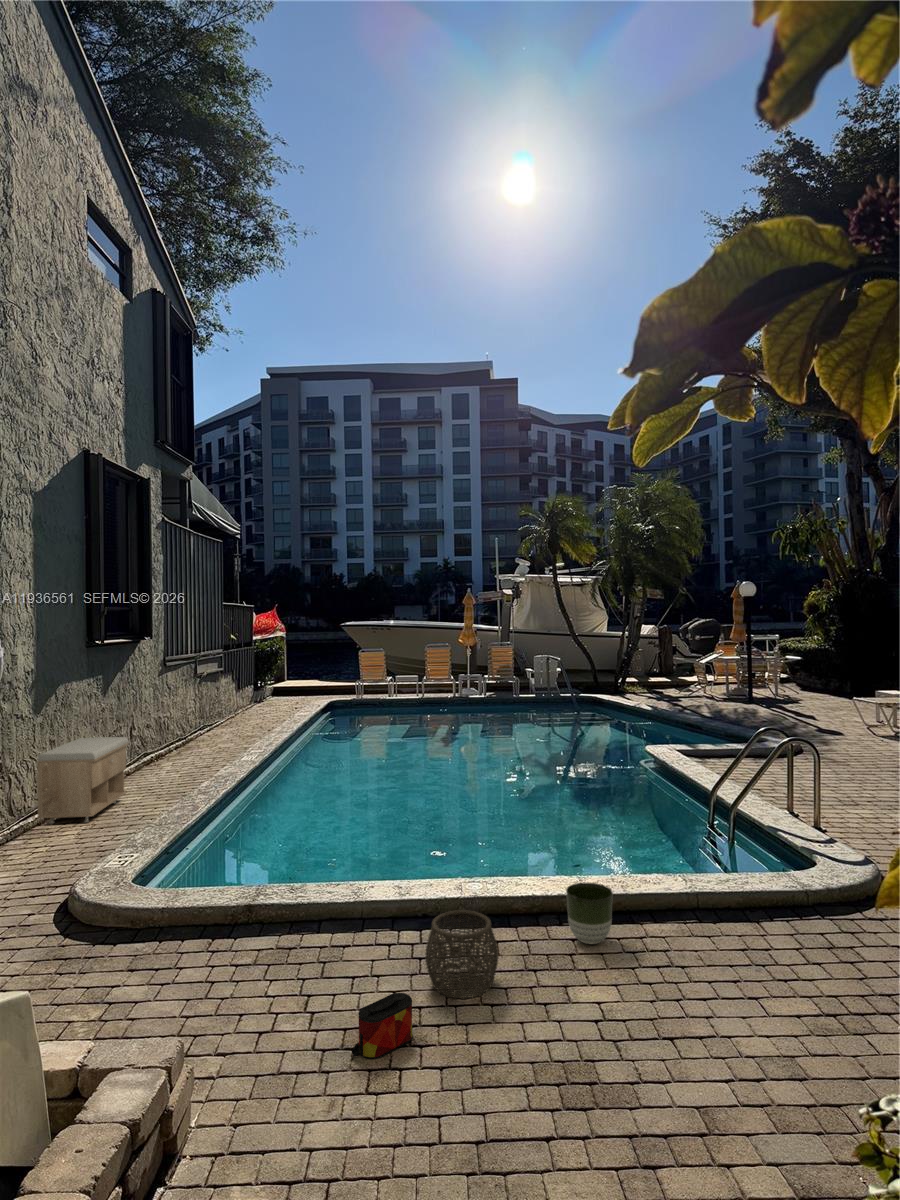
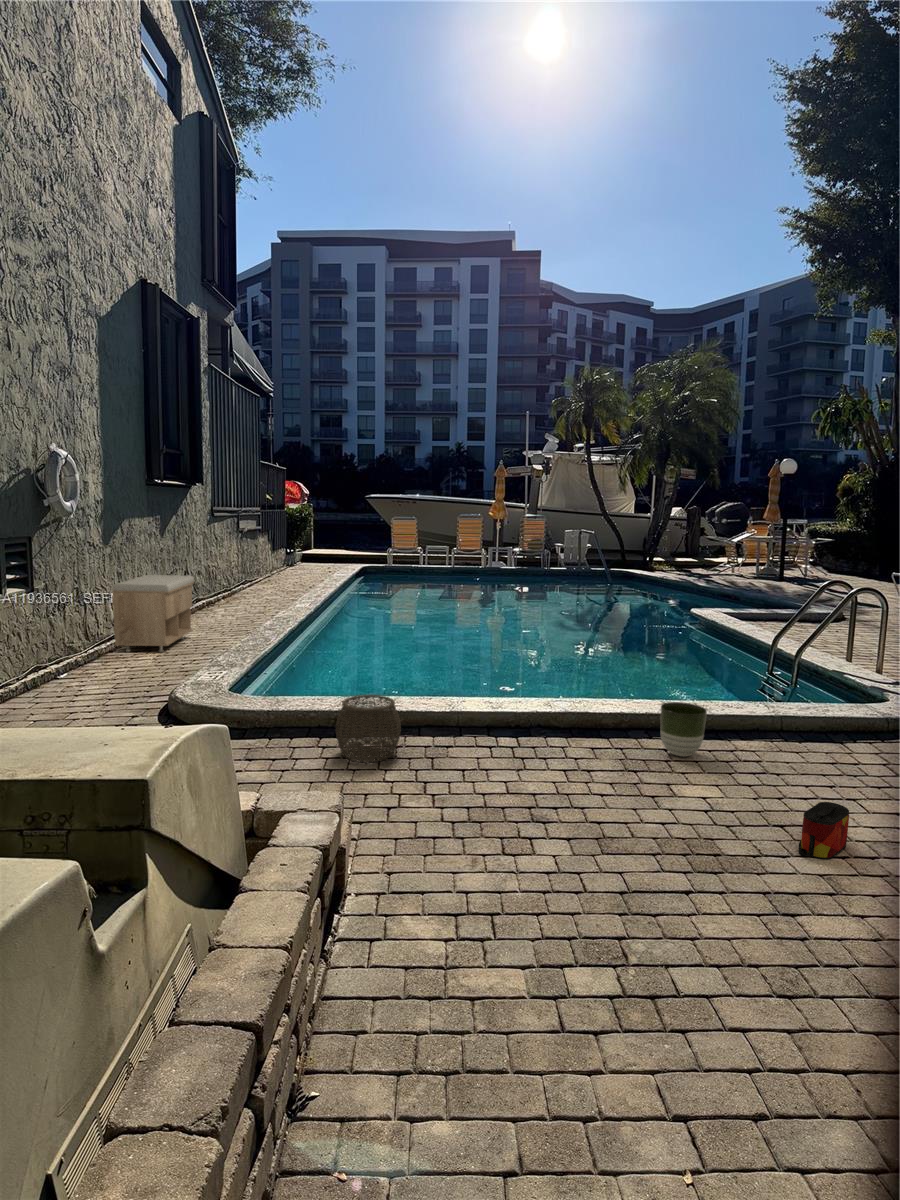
woven basket: present [425,910,499,999] -> present [336,695,401,762]
bag: present [352,993,413,1059] -> present [799,802,849,859]

